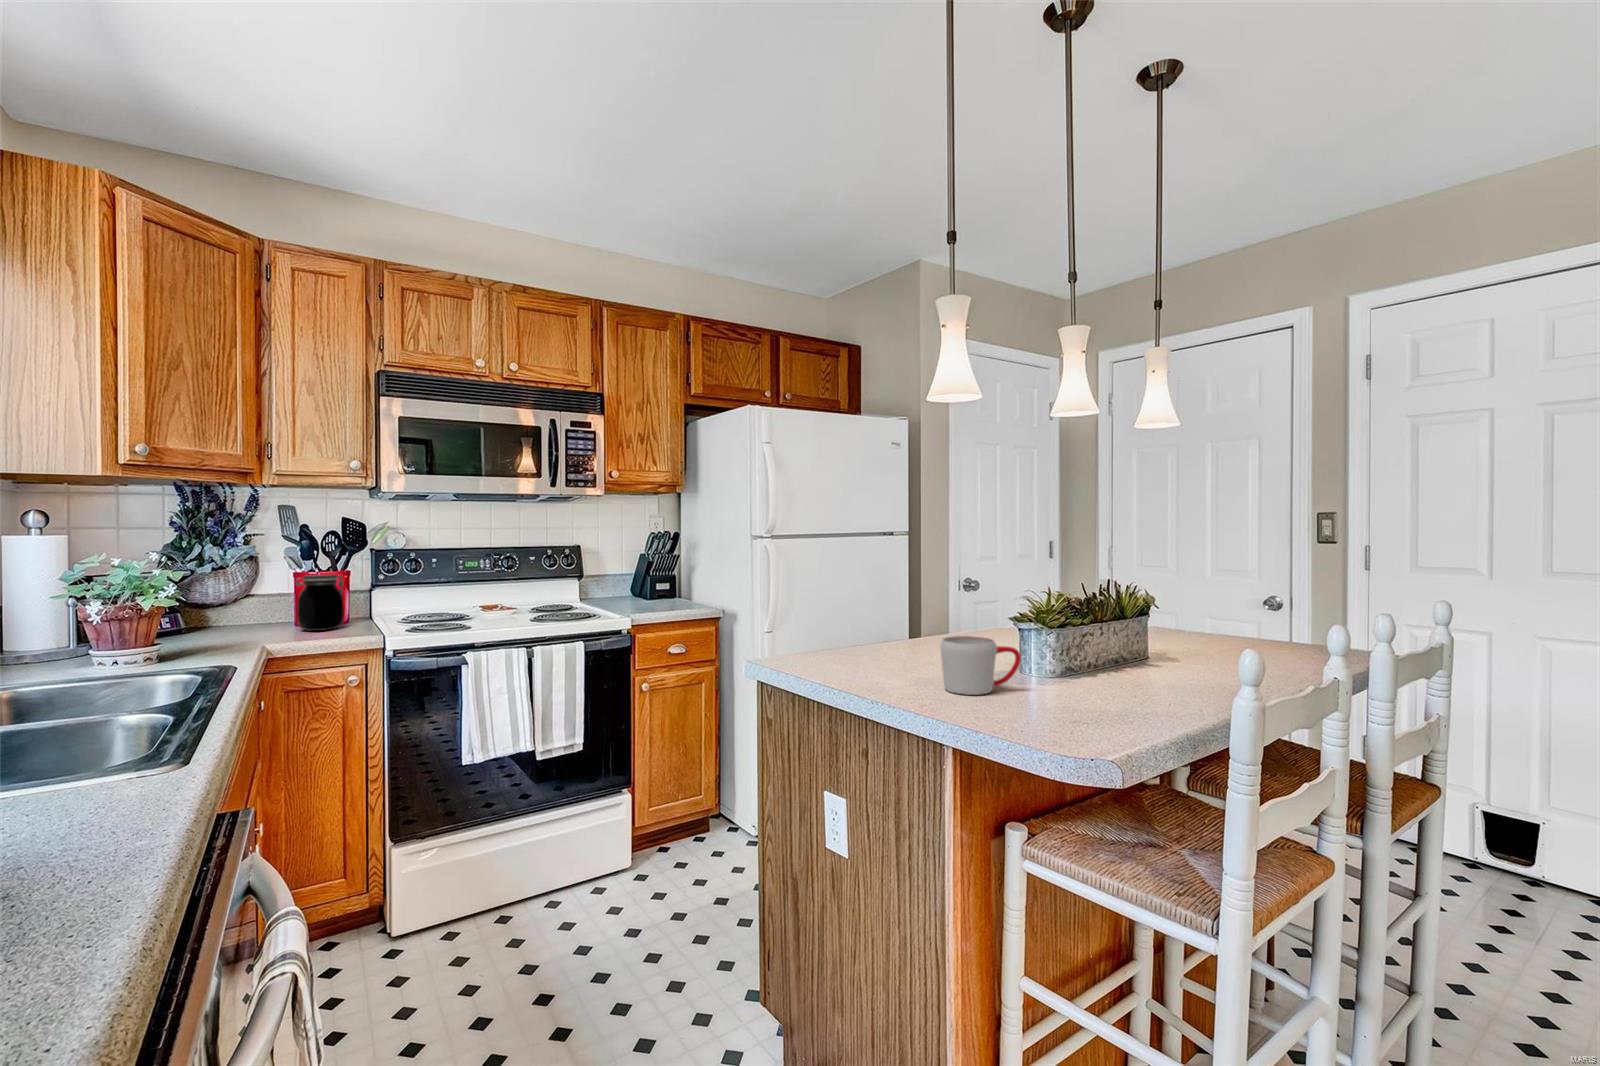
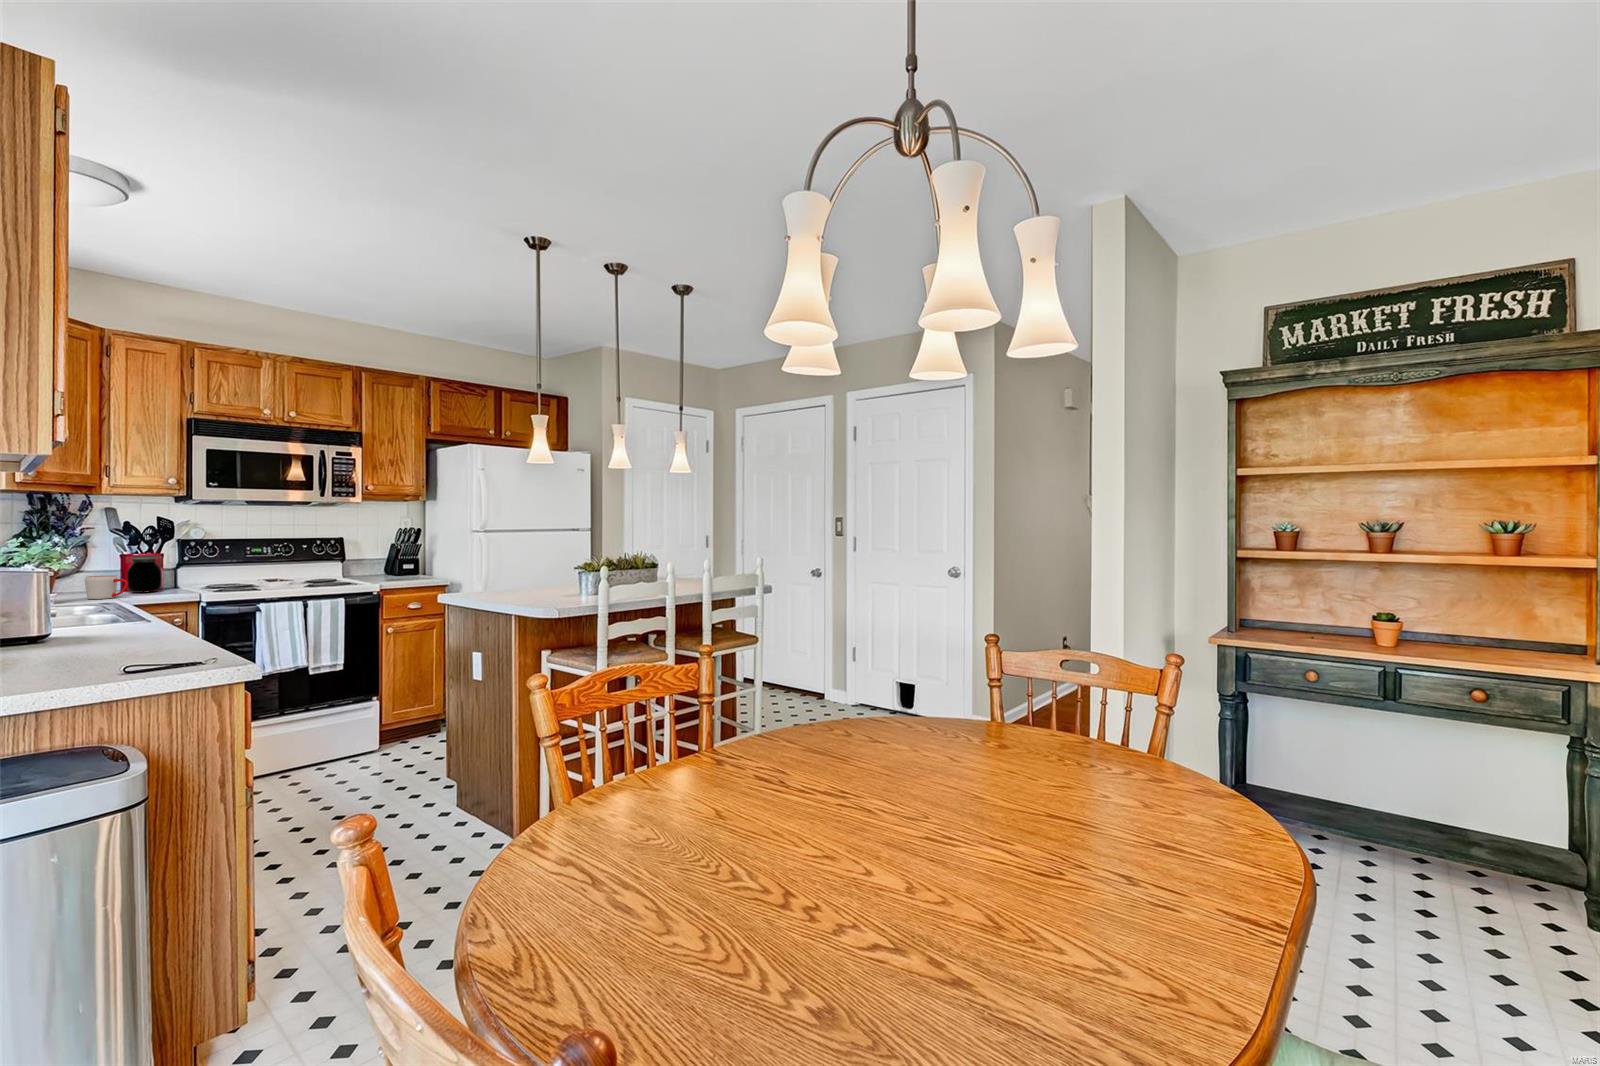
mug: present [940,636,1021,695] -> present [85,576,128,599]

